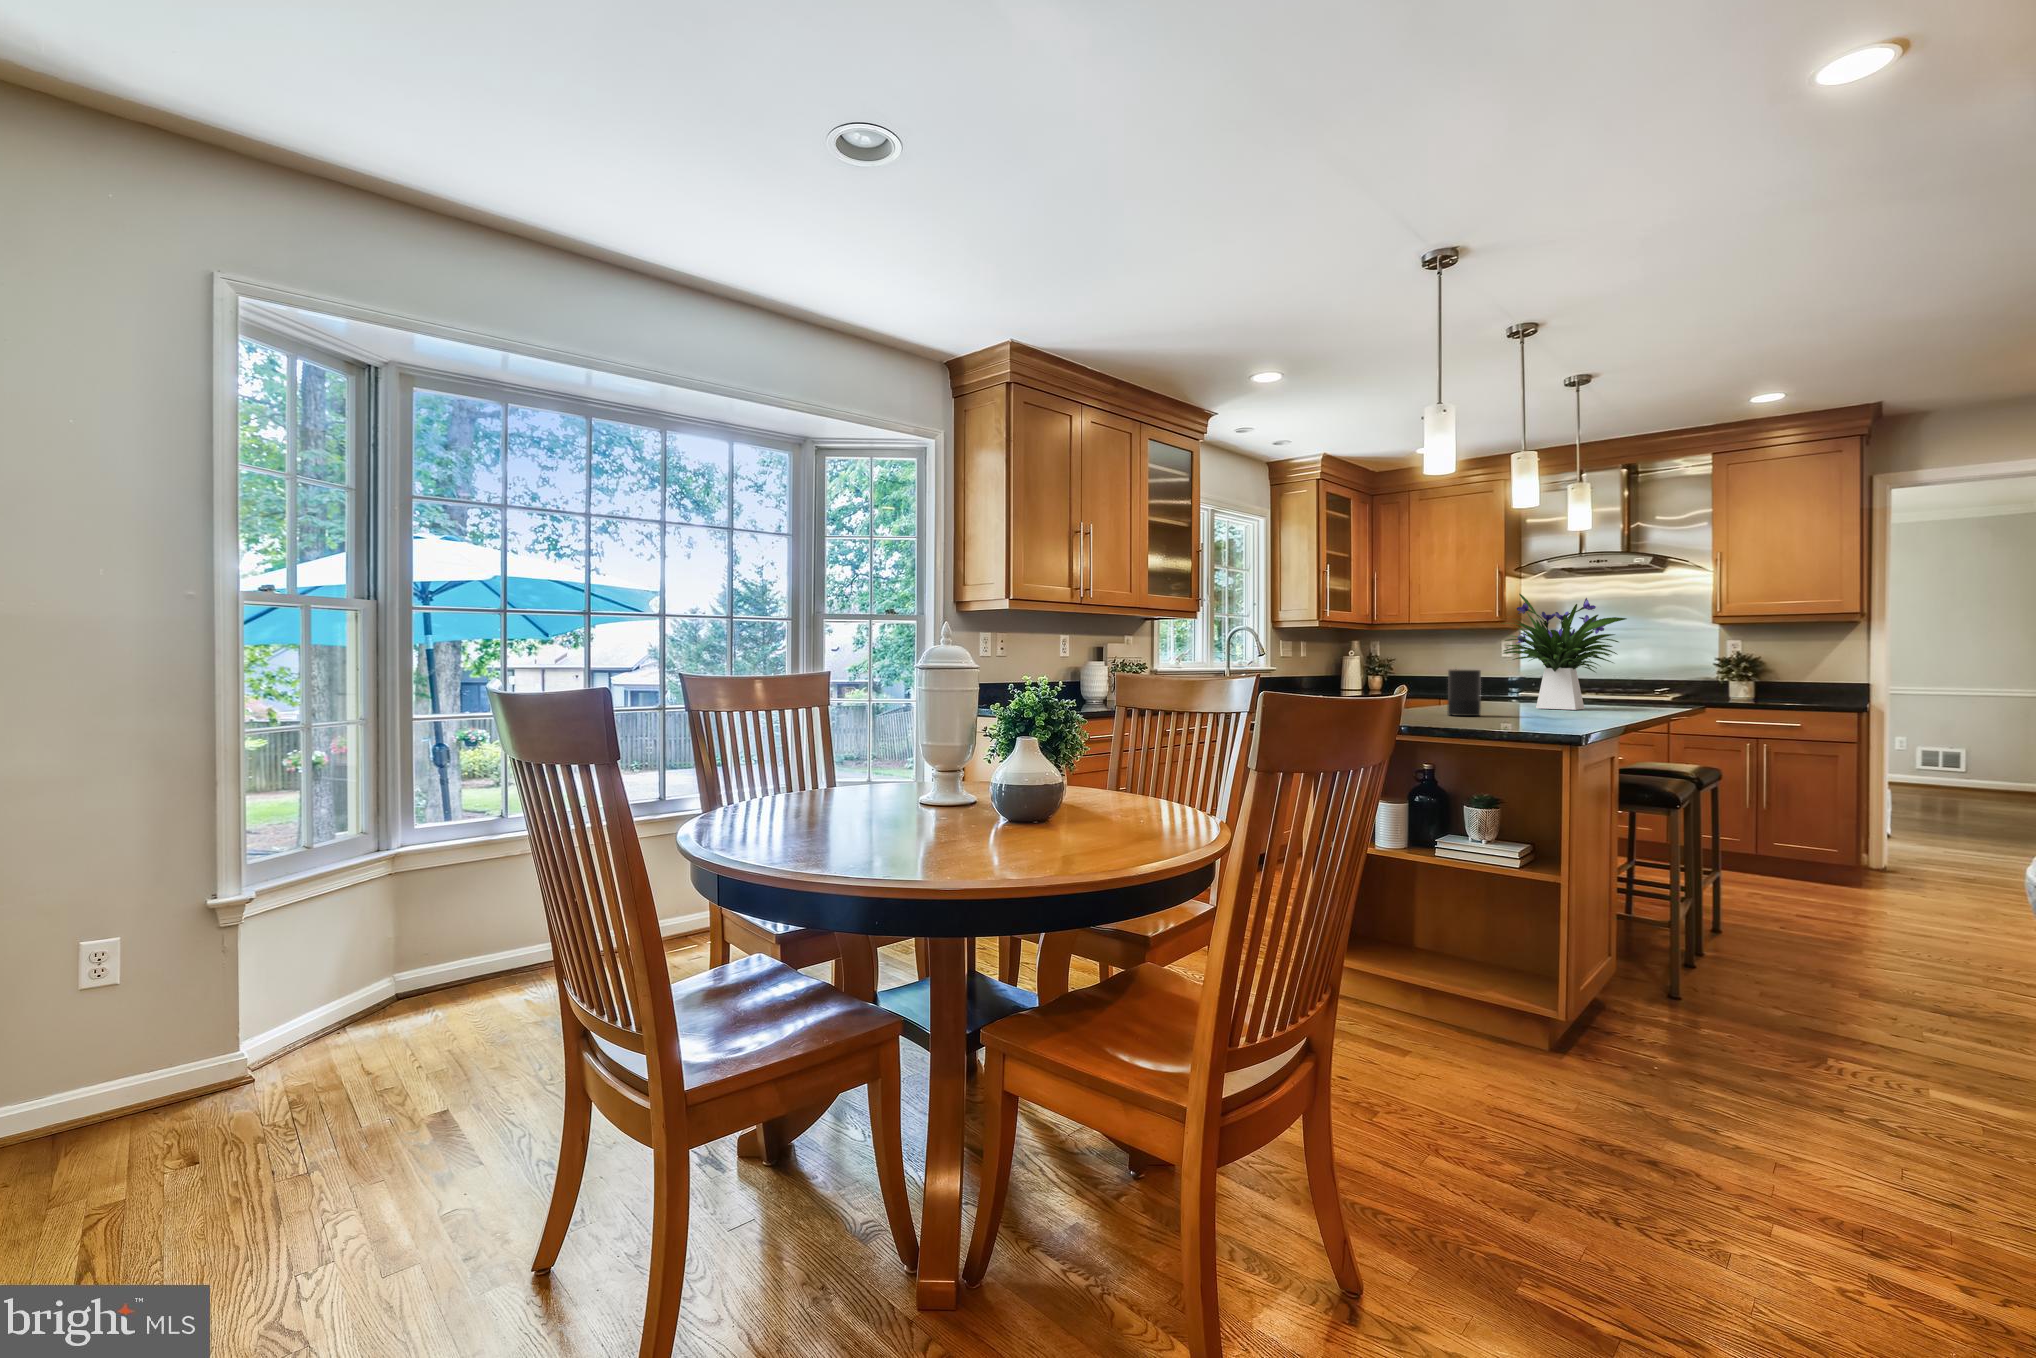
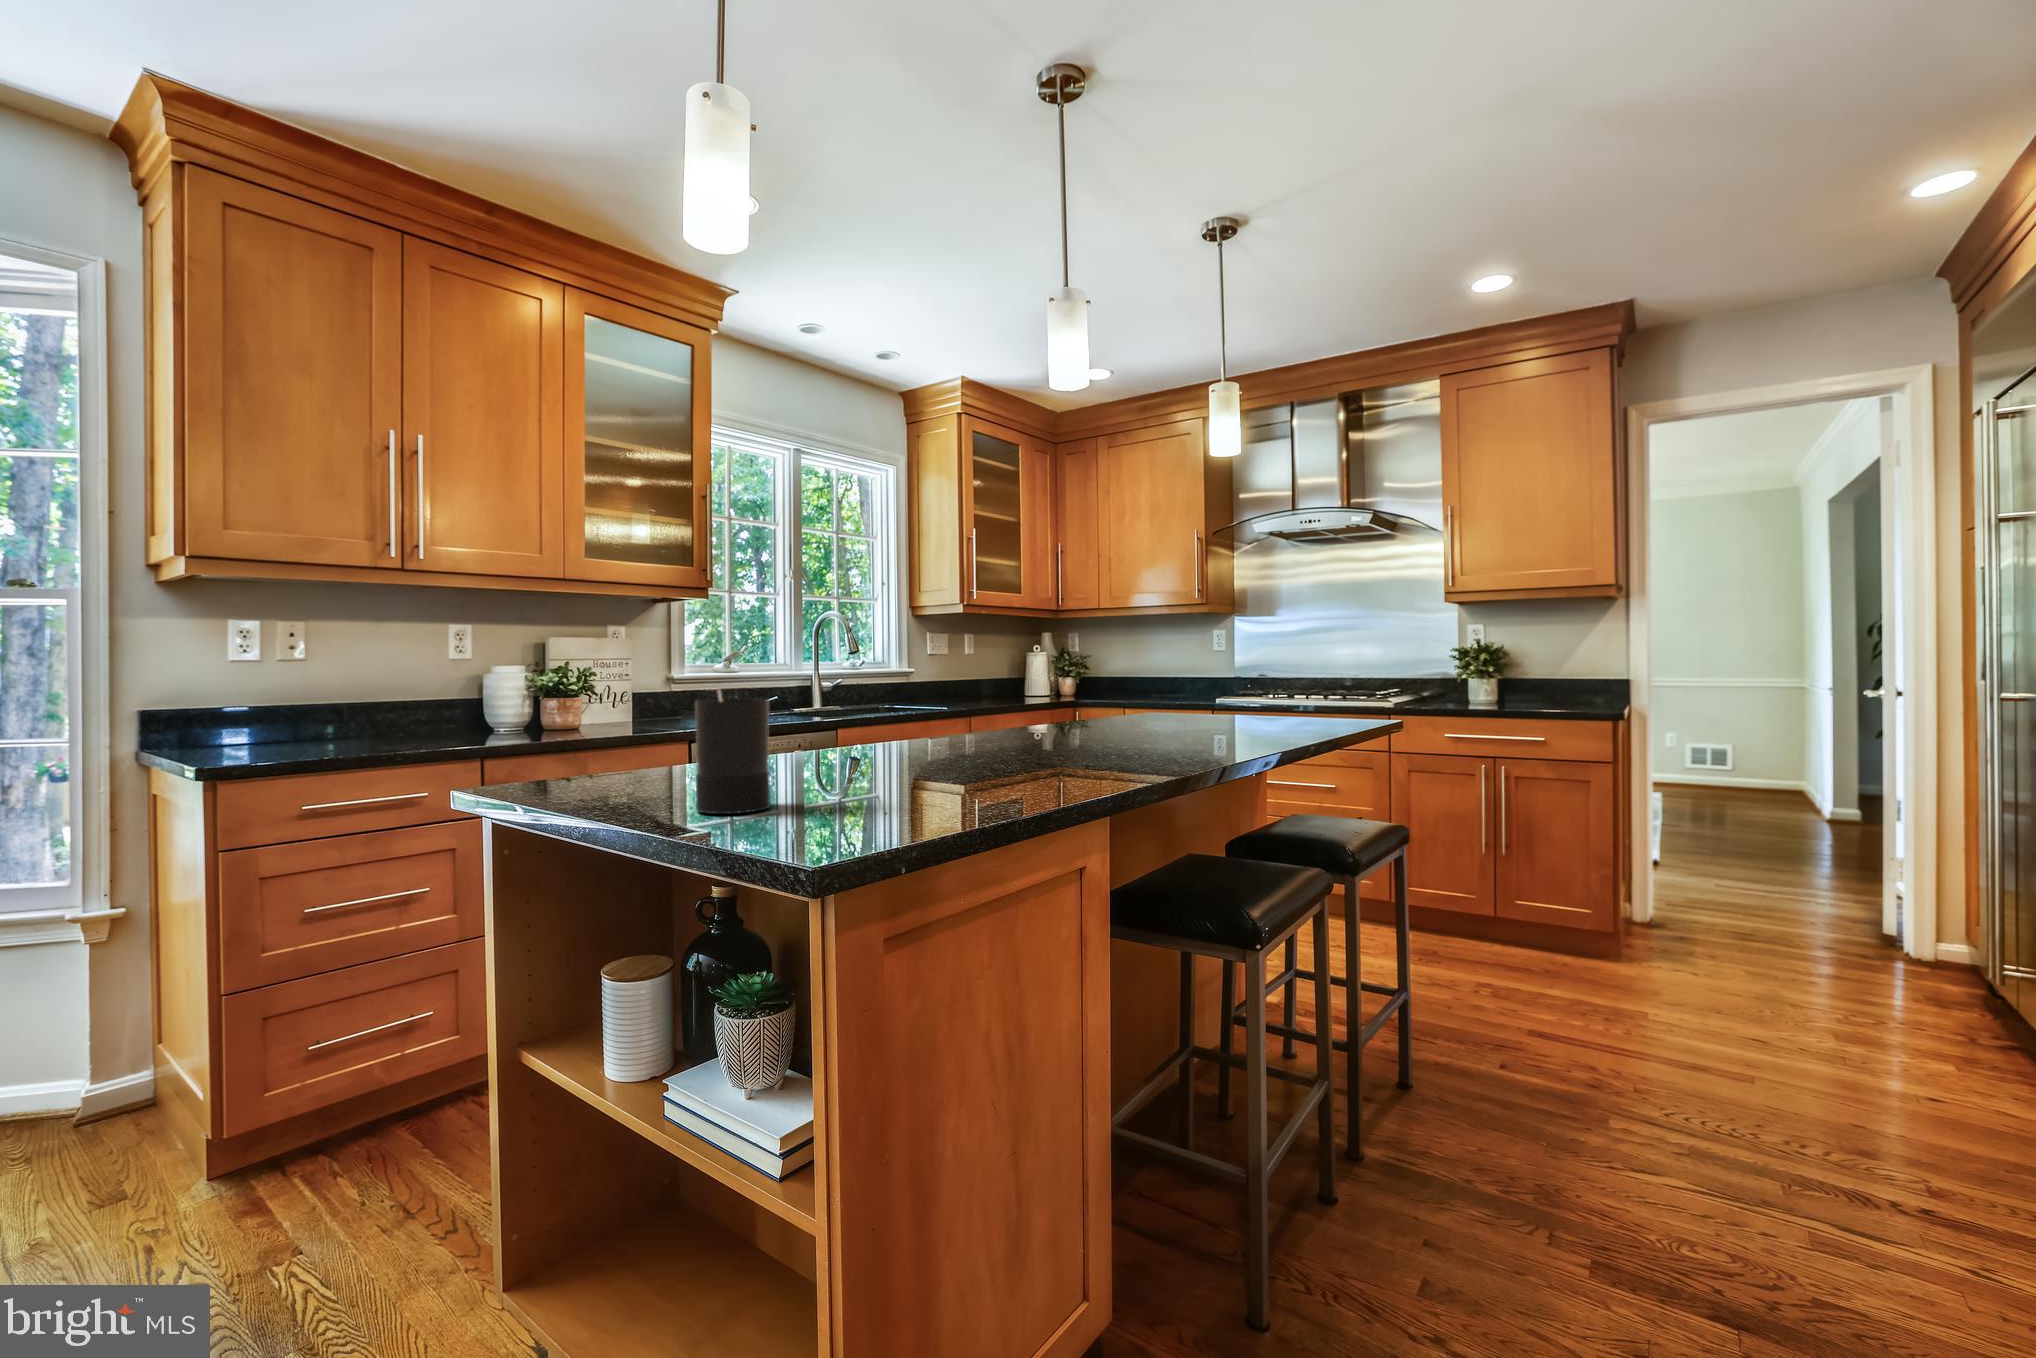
flower arrangement: present [1502,594,1627,710] -> none [950,538,1176,765]

